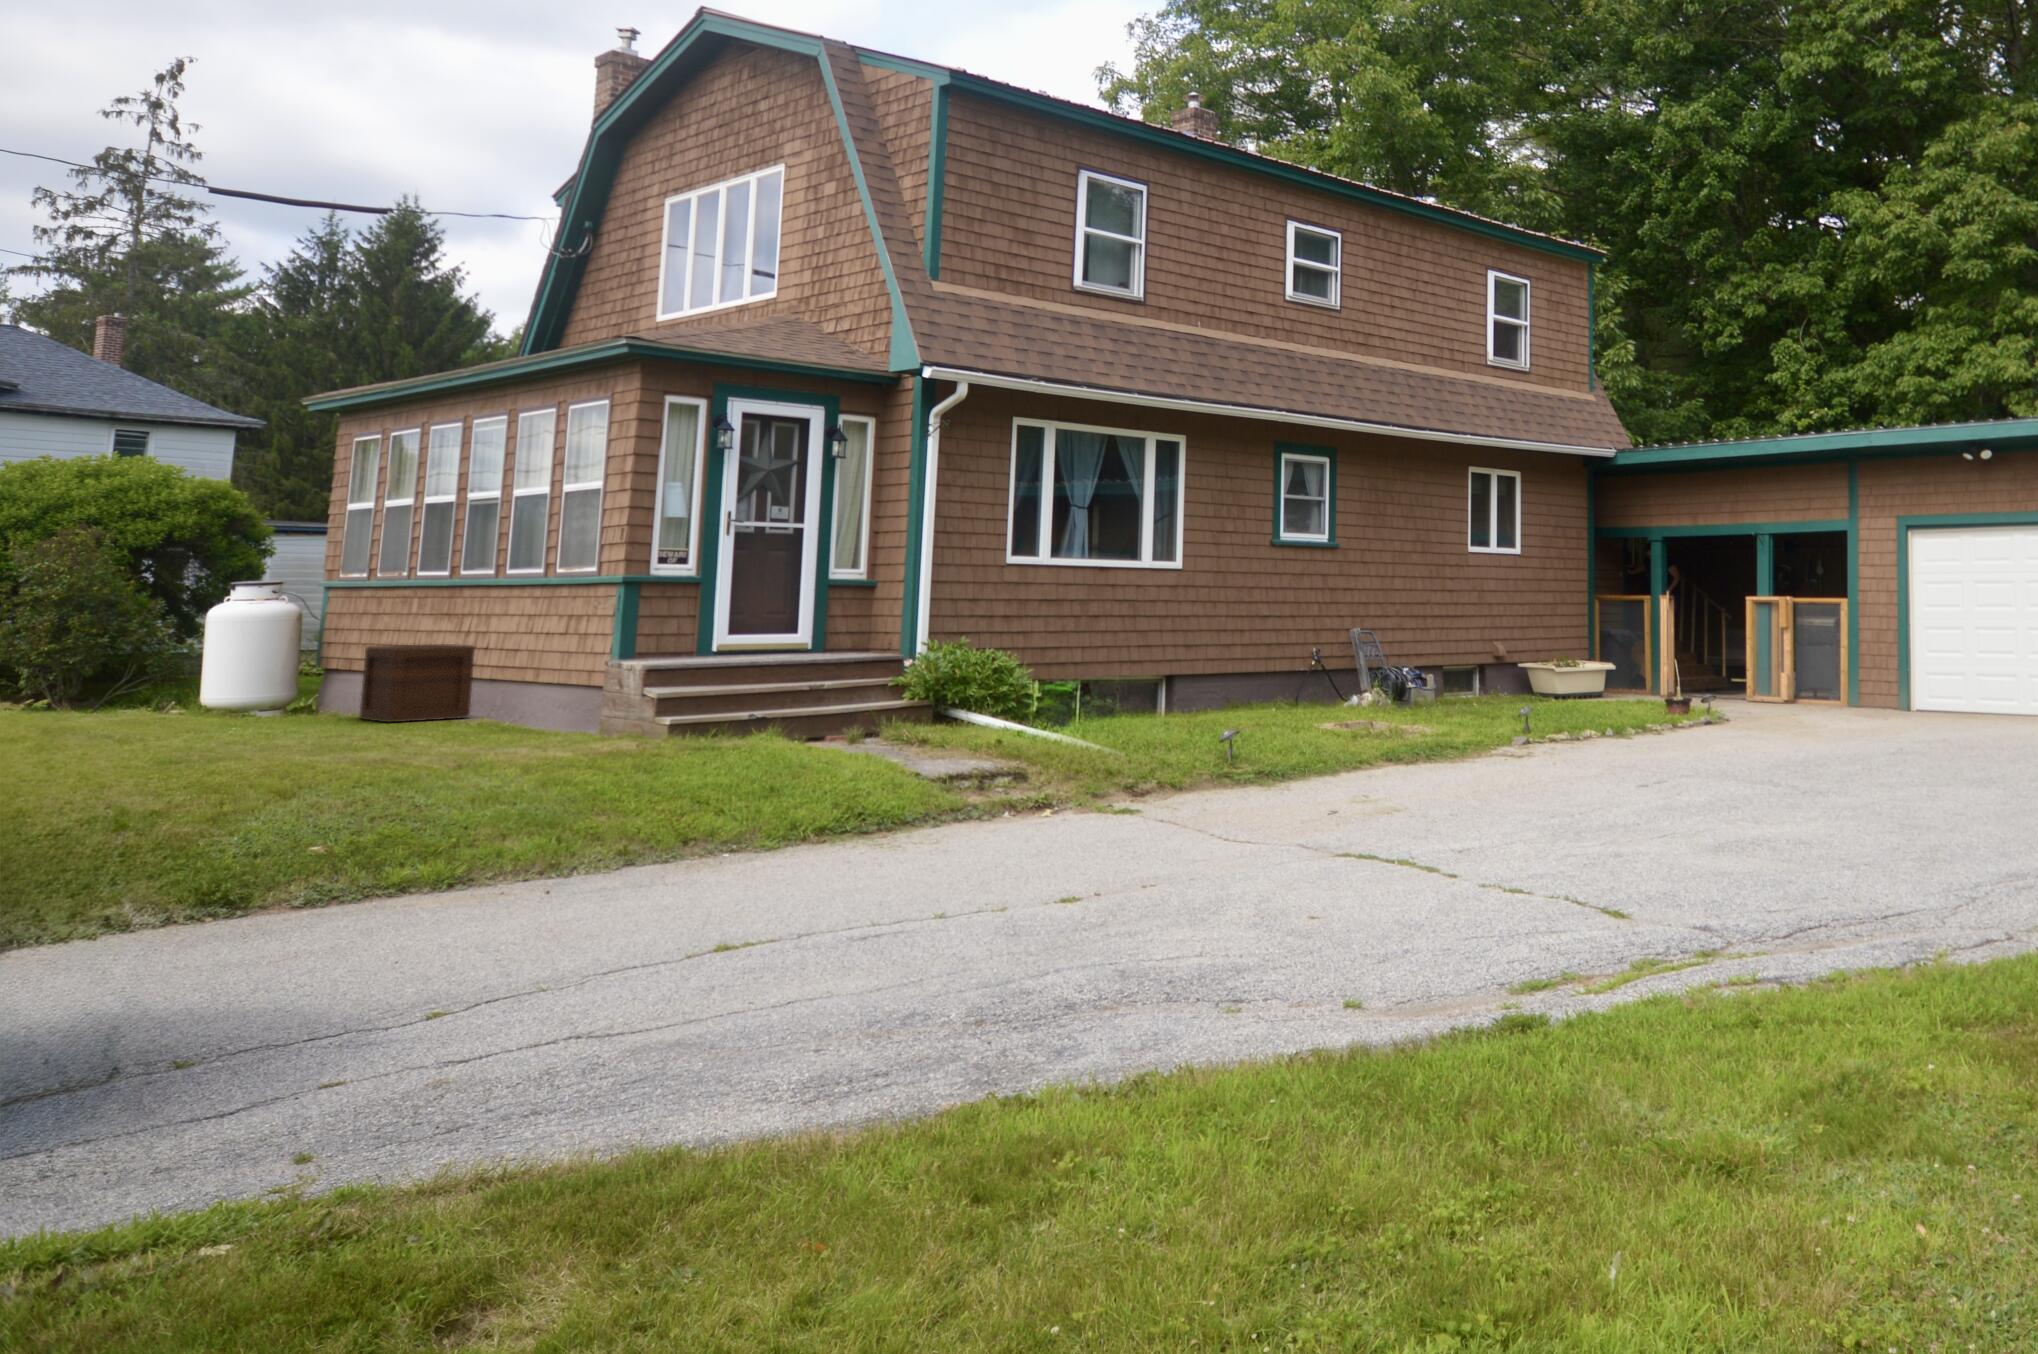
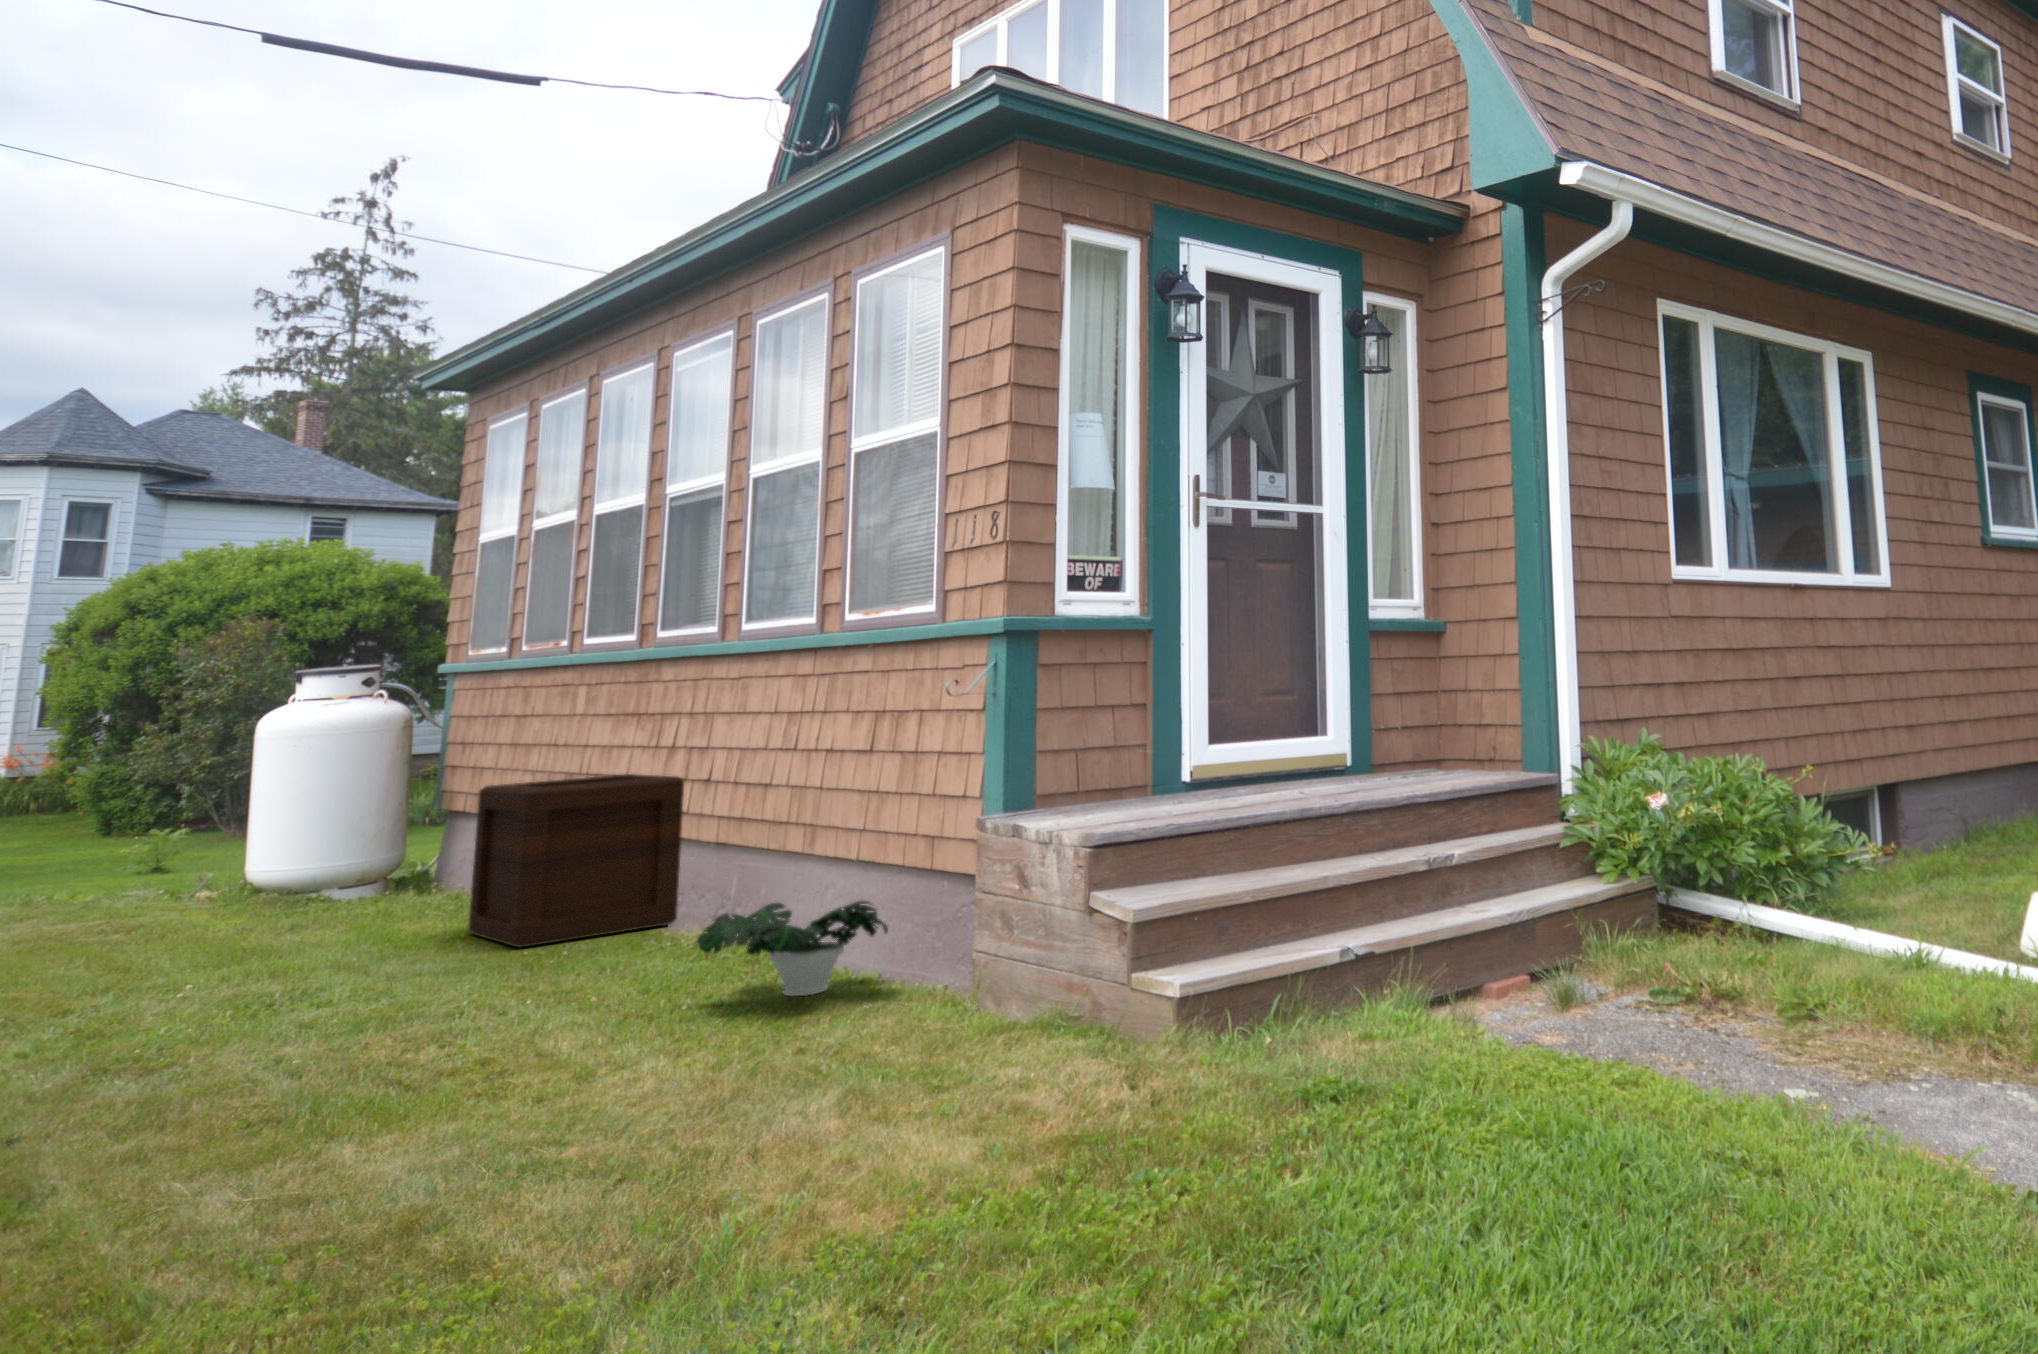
potted plant: none [480,697,567,734] -> present [697,901,888,996]

